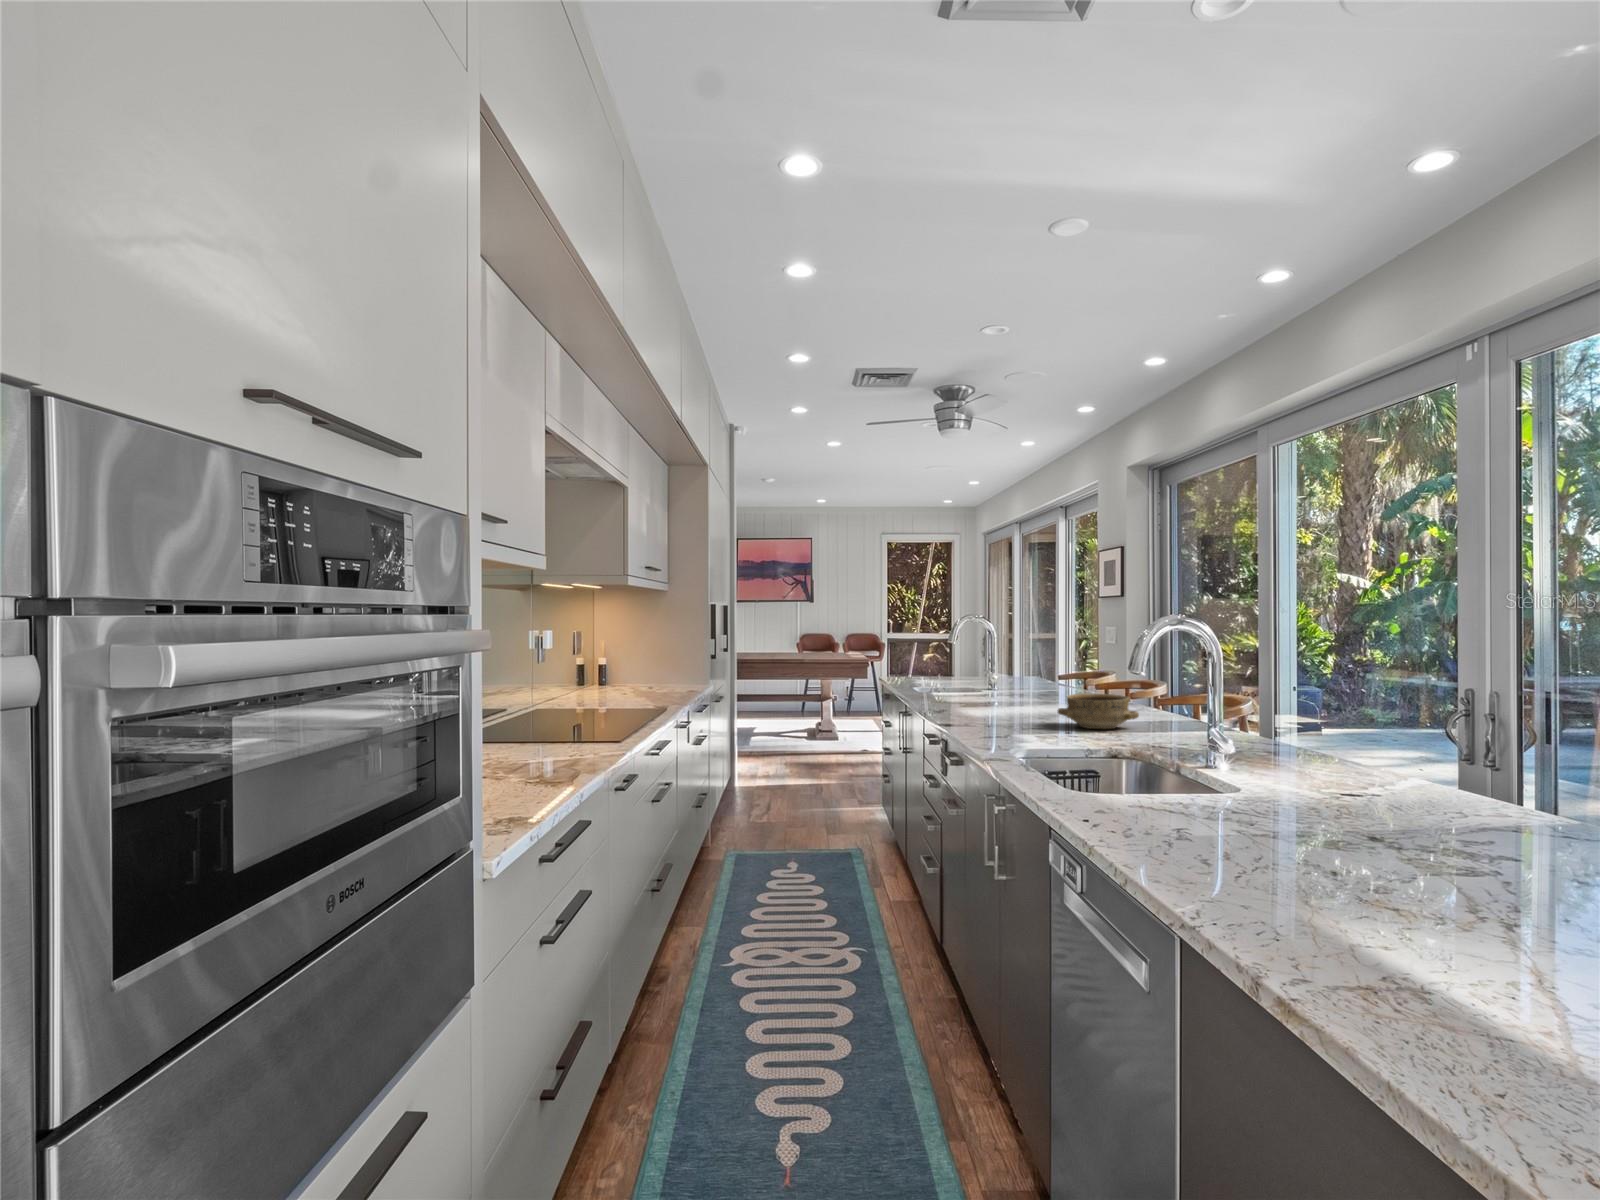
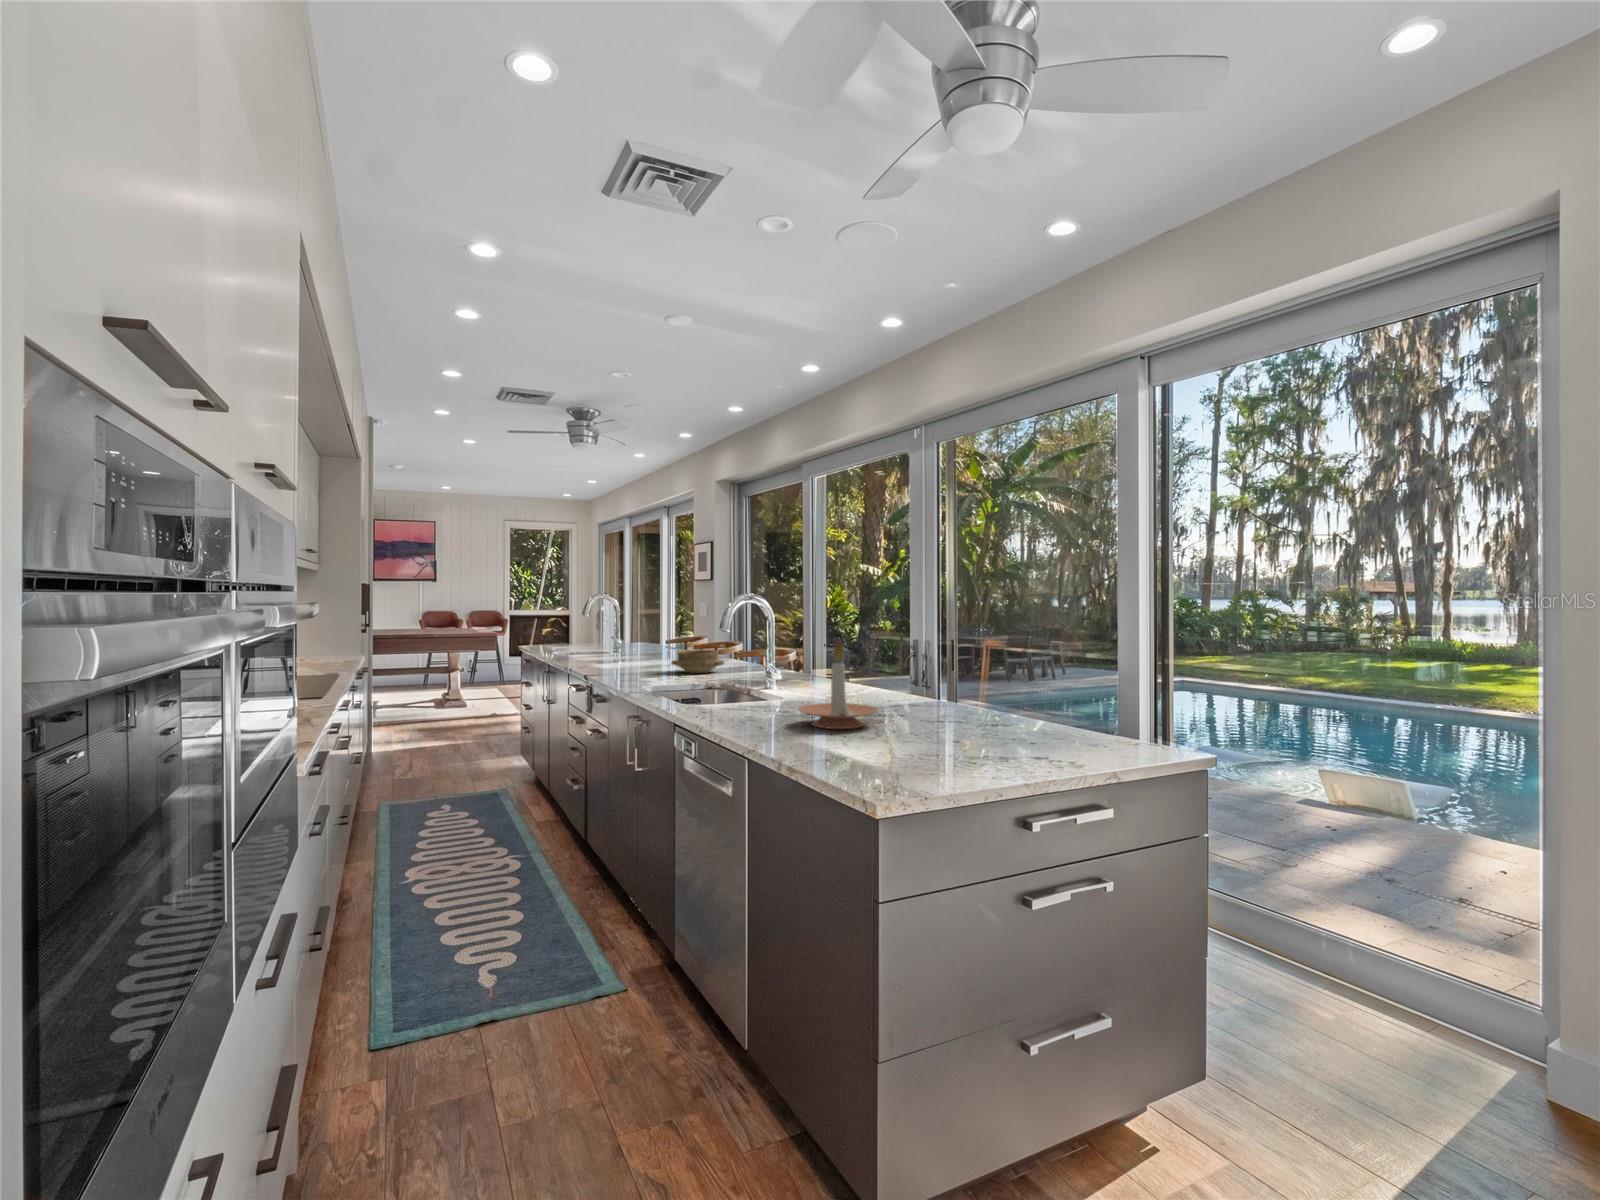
candle holder: none [1292,699,1492,894] -> present [798,639,878,729]

